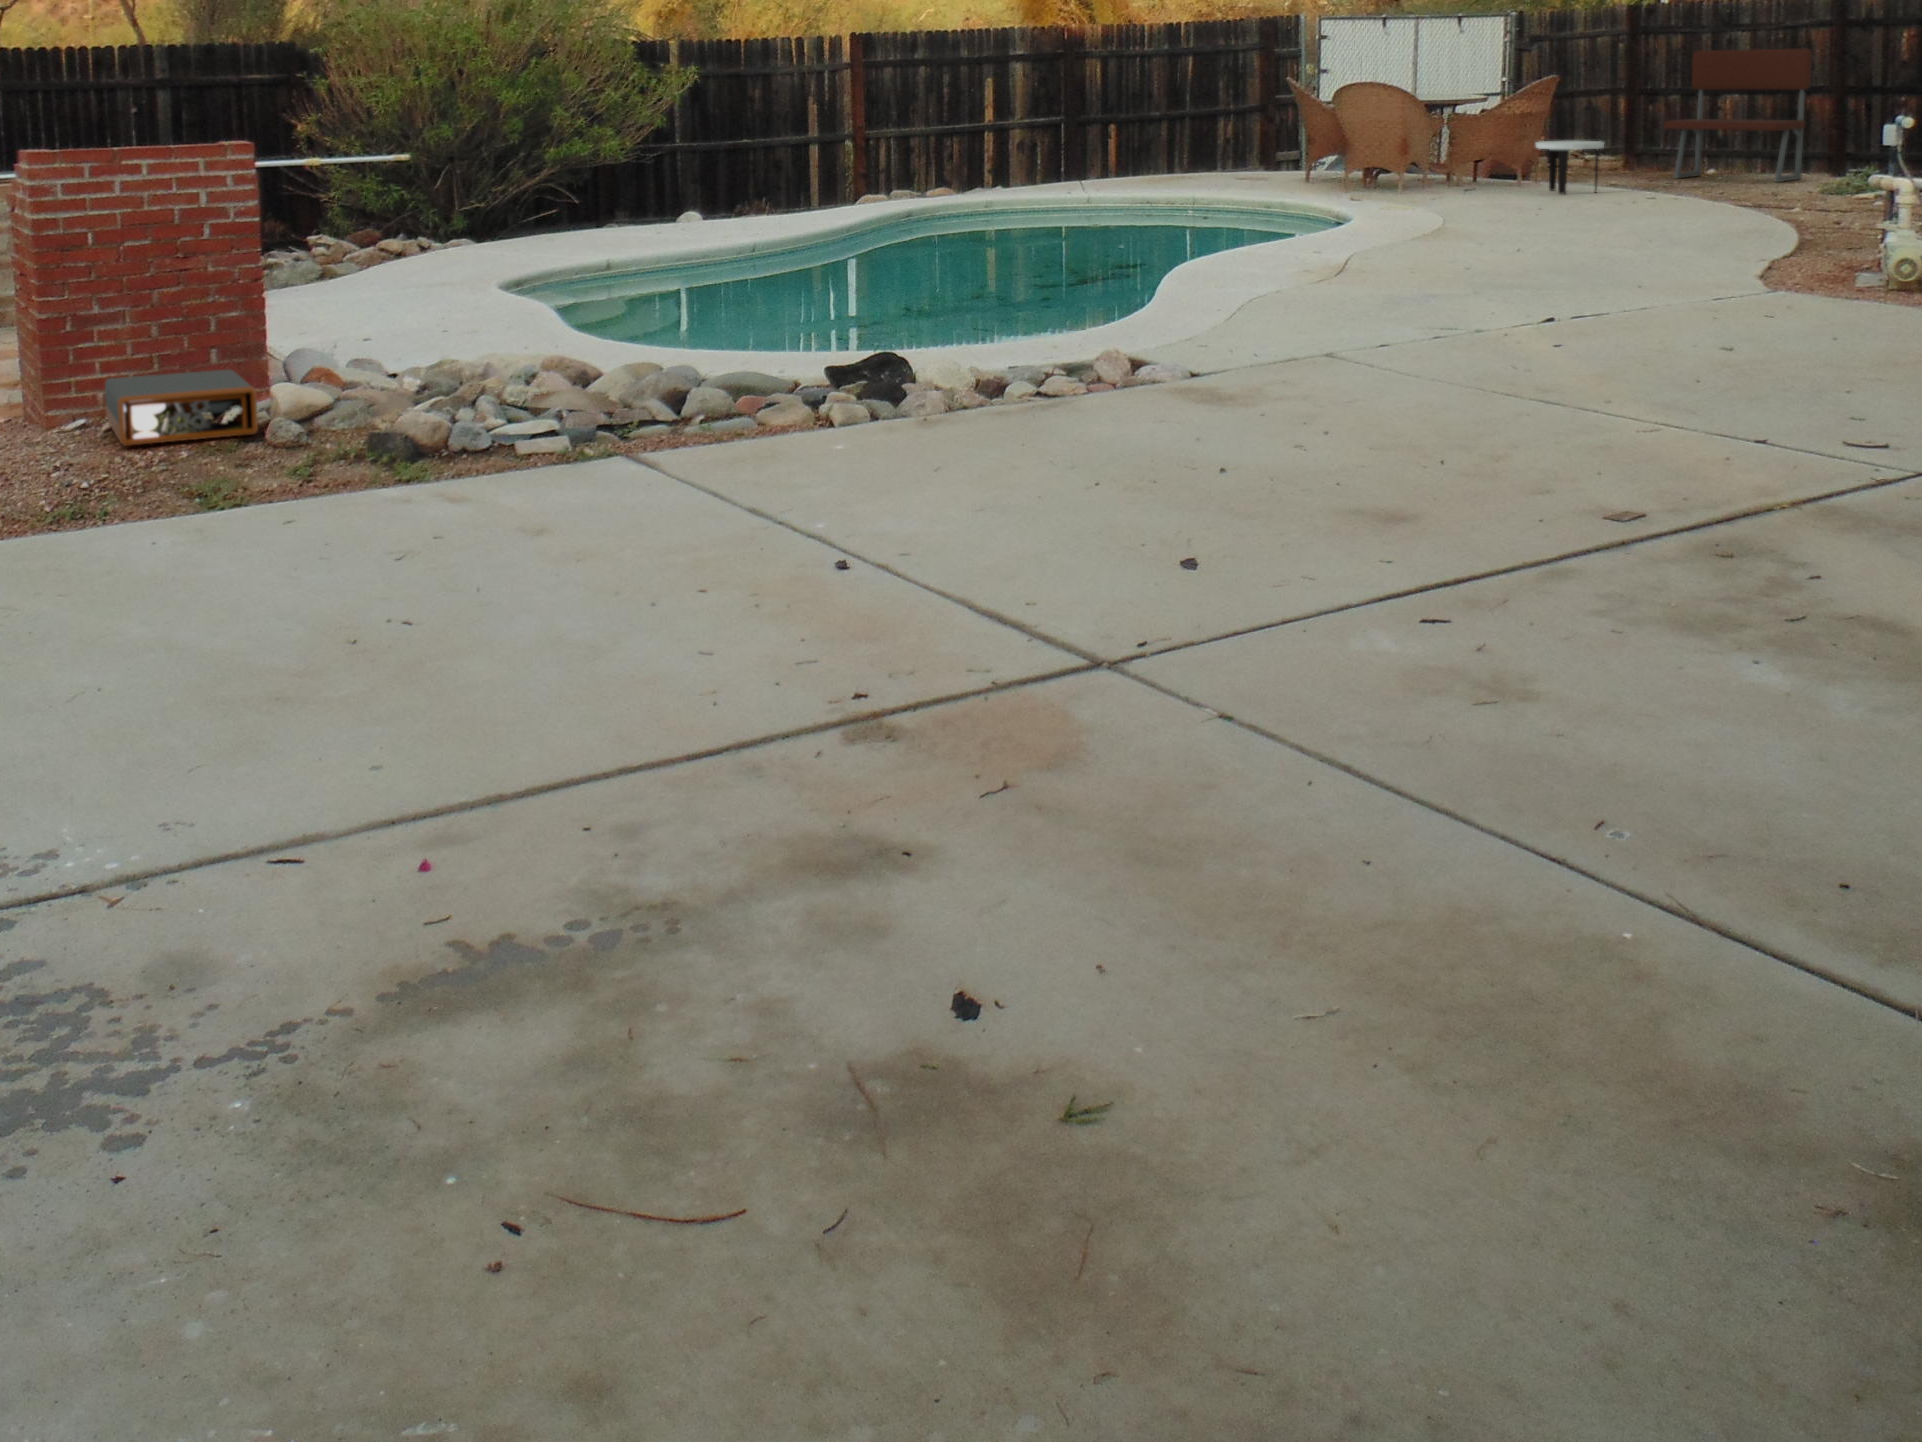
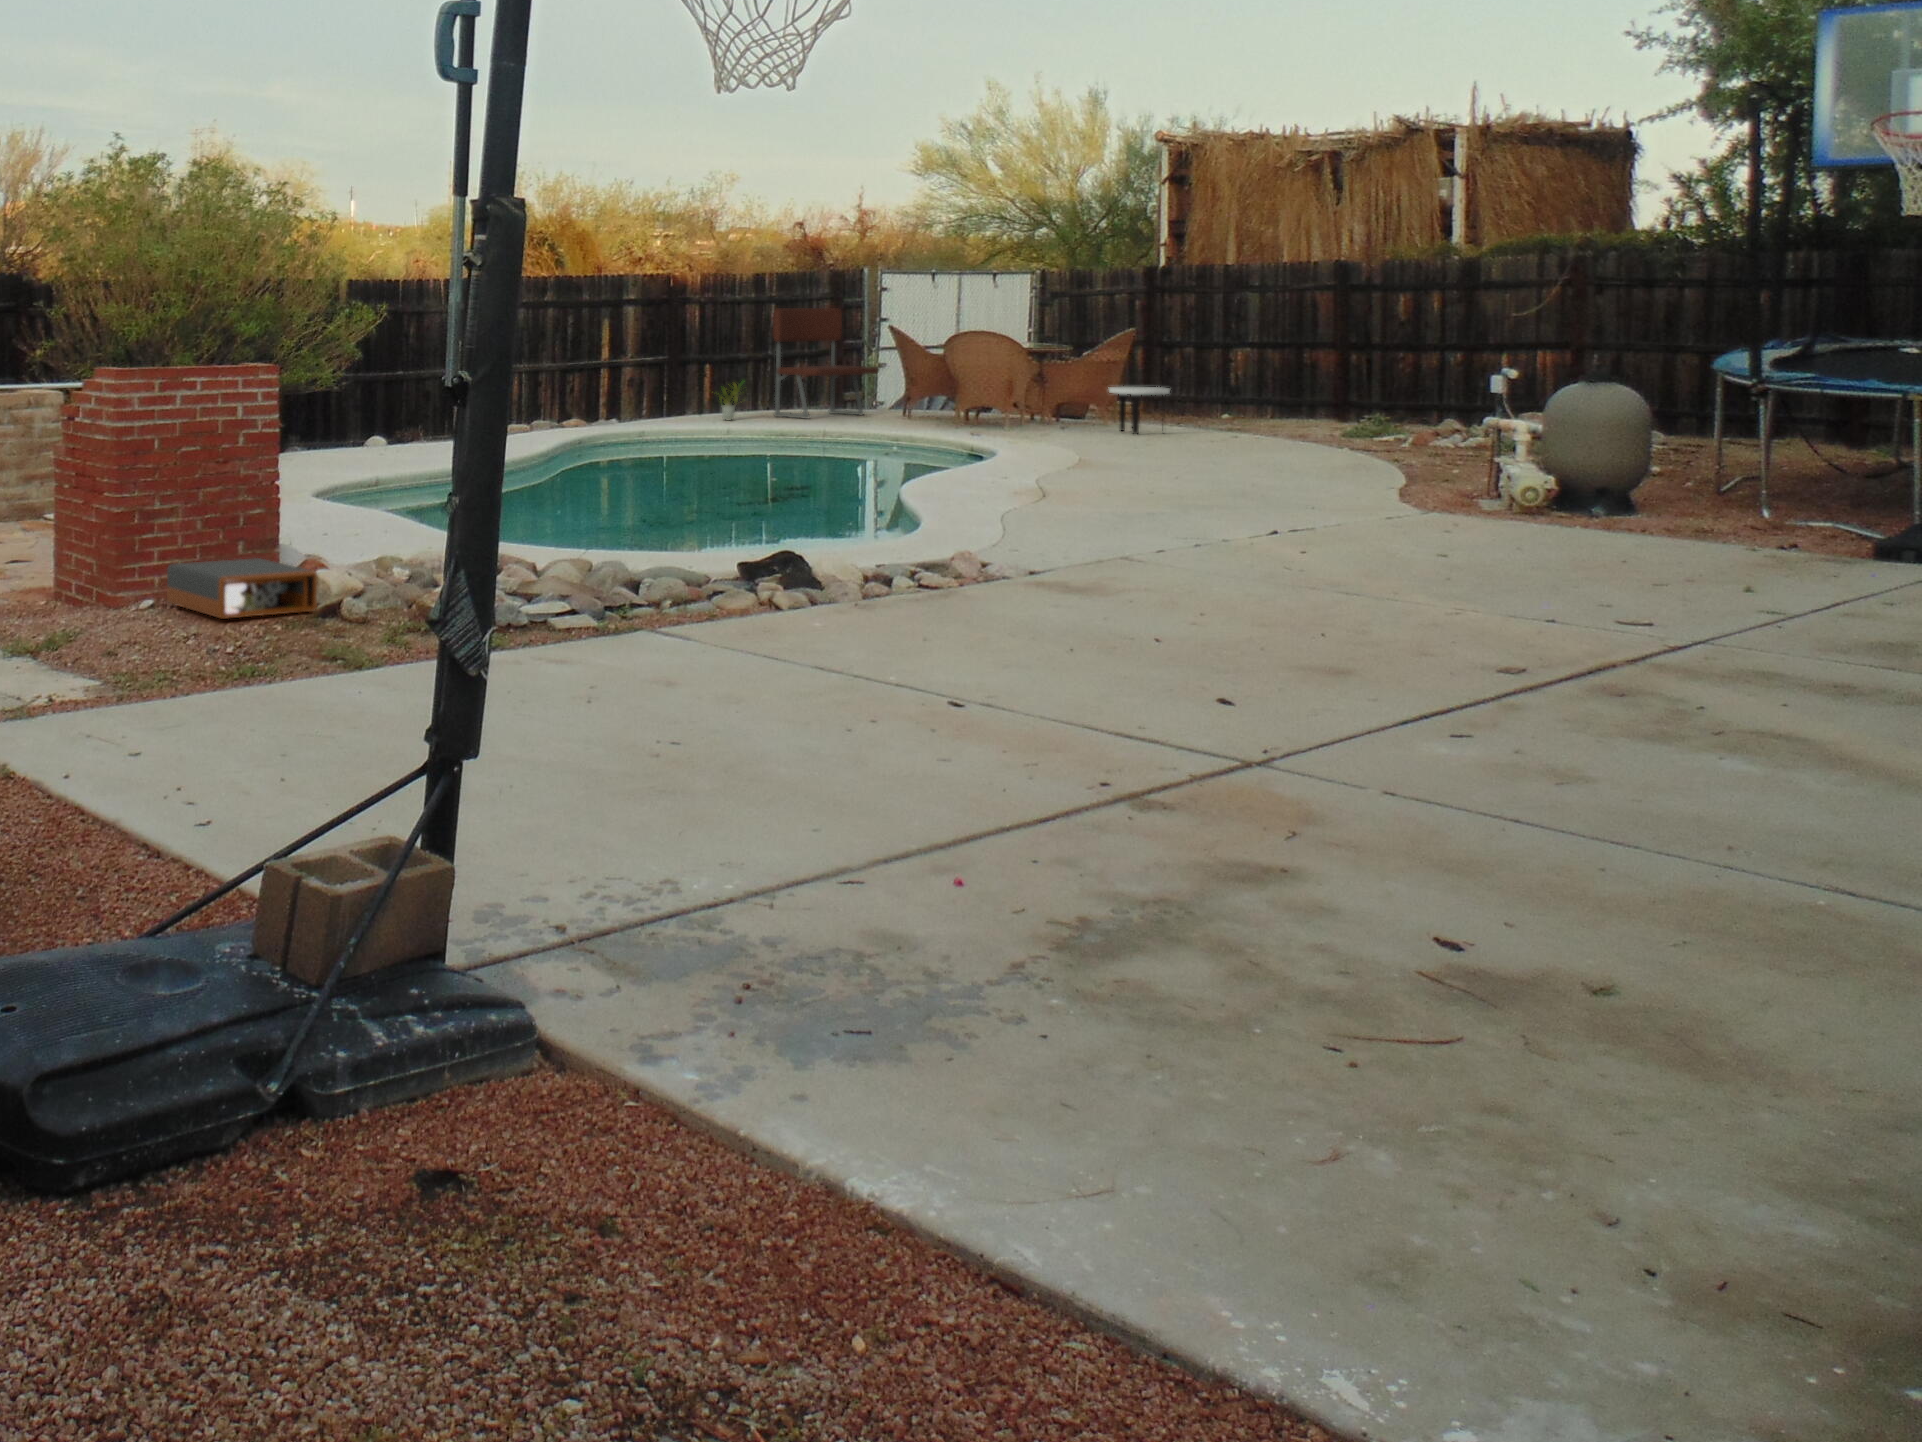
bench: present [1664,49,1812,182] -> present [773,308,878,419]
potted plant: none [1107,140,1154,185] -> present [719,382,743,420]

